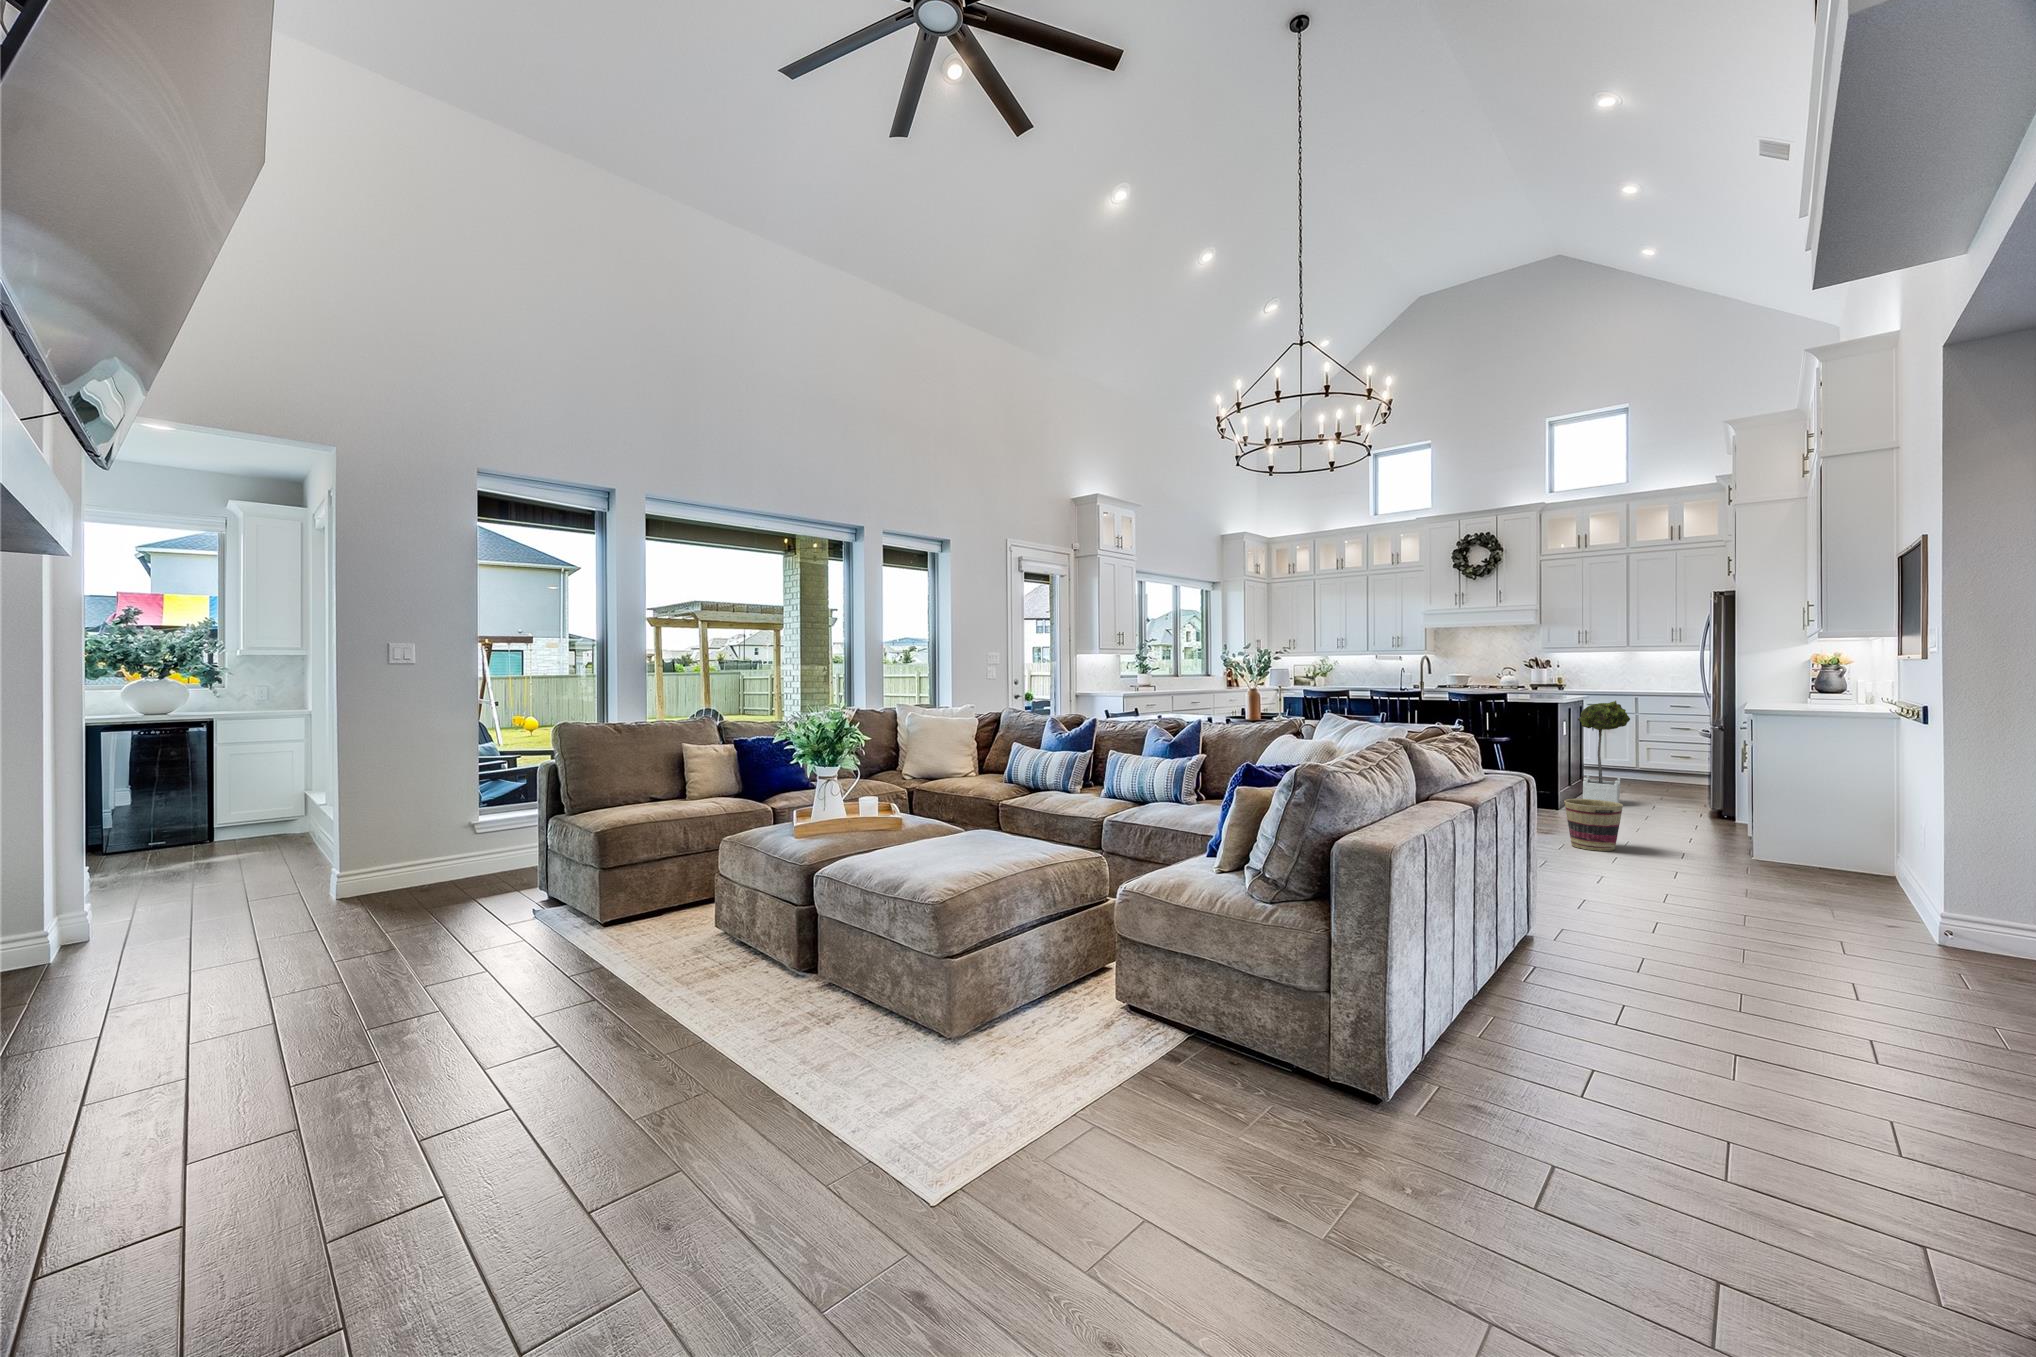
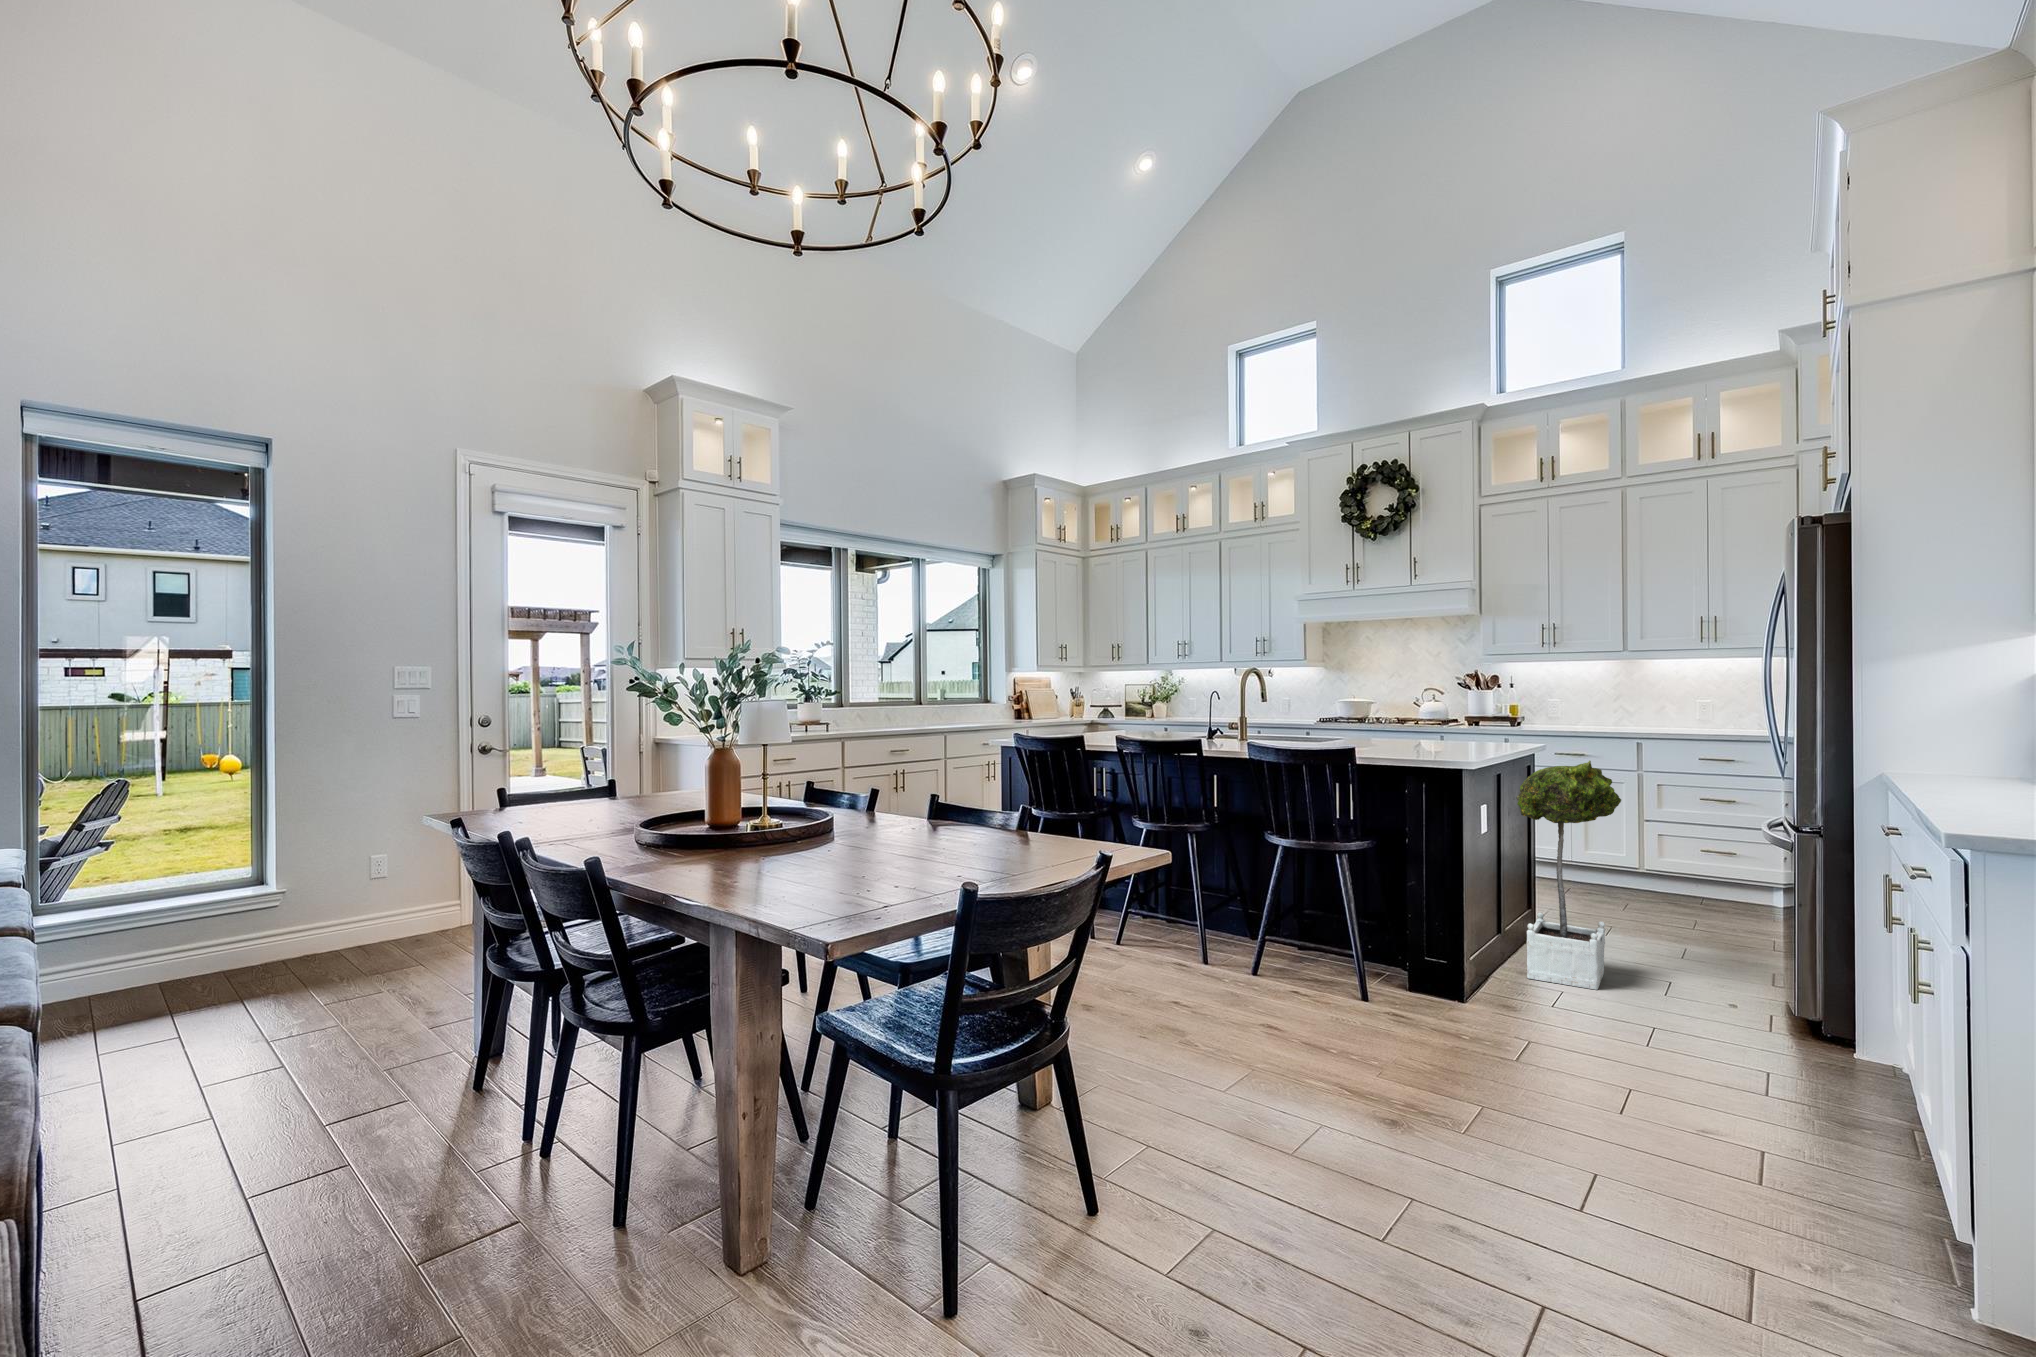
basket: present [1564,799,1623,851] -> none [1411,1066,1572,1261]

